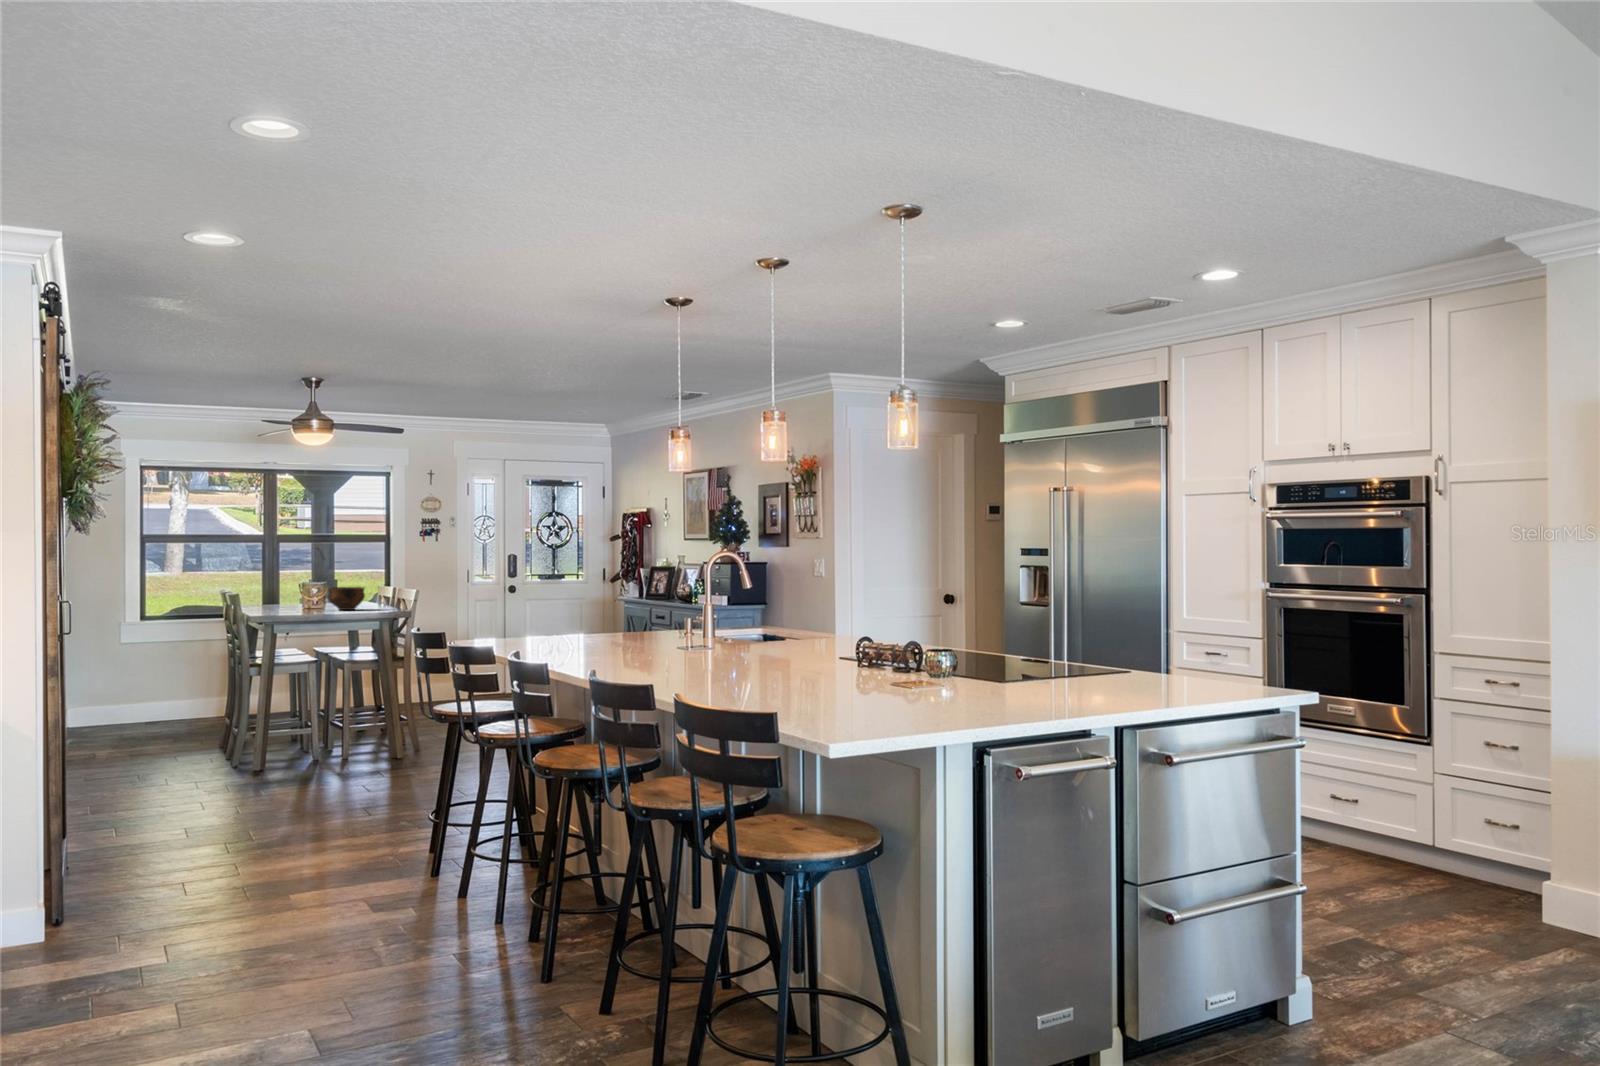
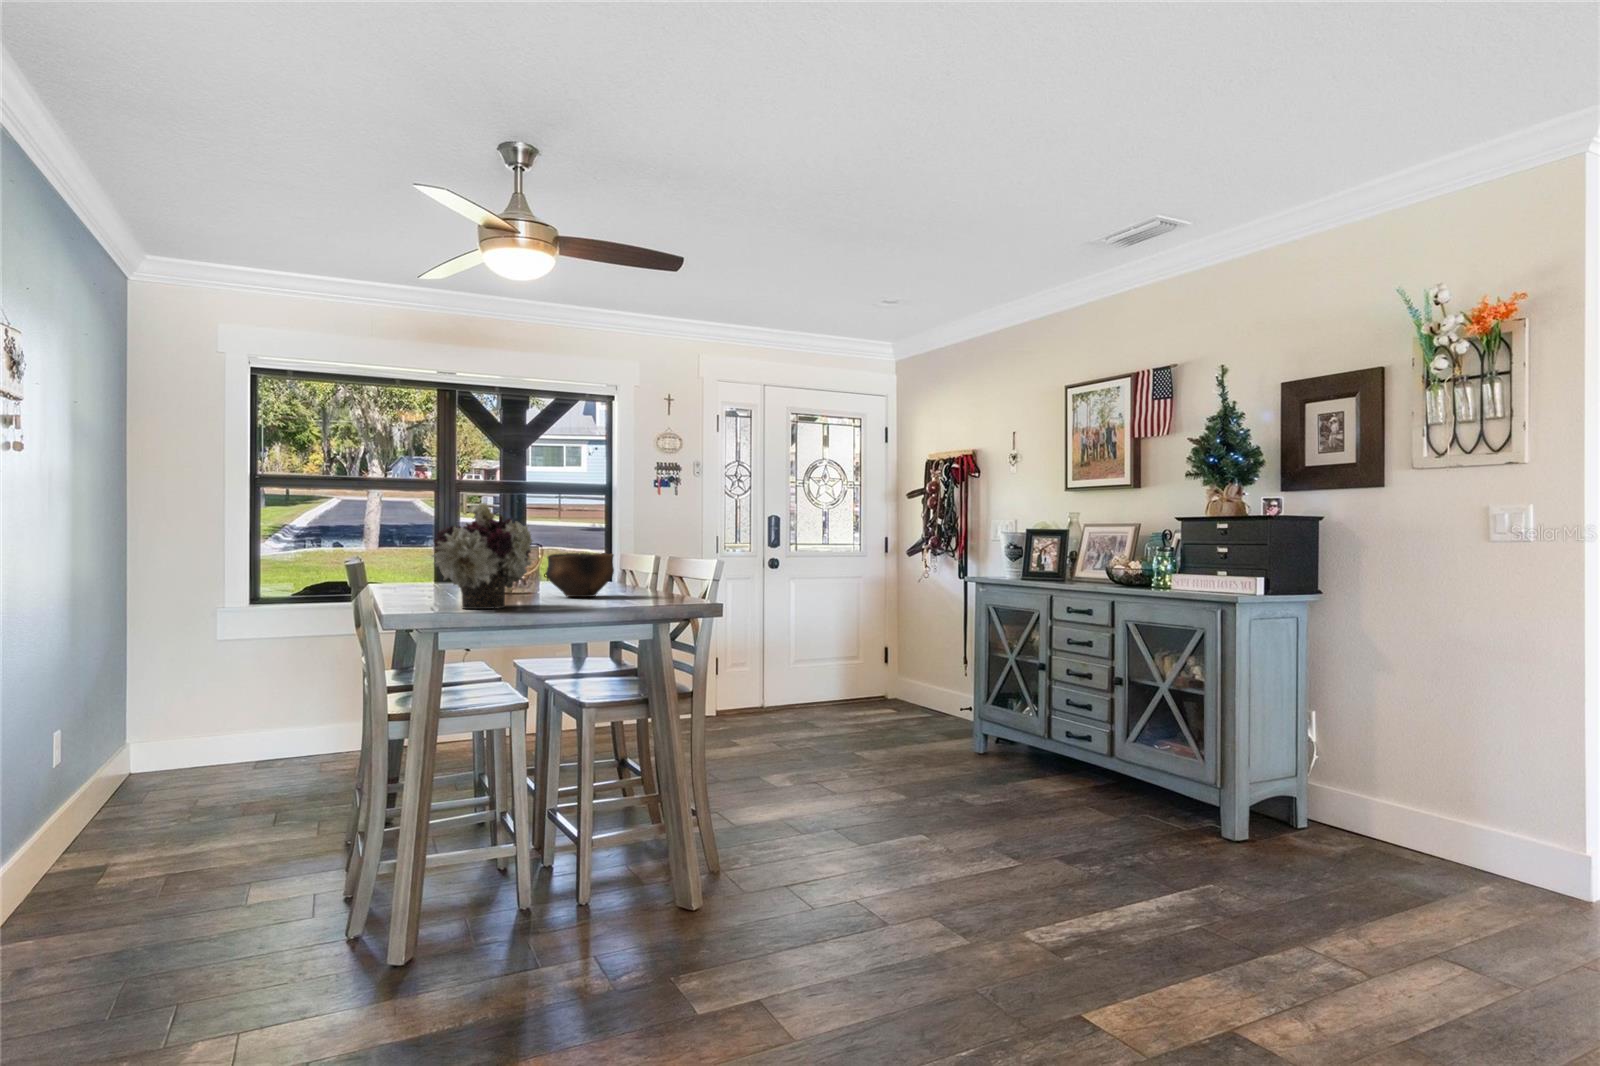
flower arrangement: none [268,565,318,615] -> present [432,503,533,609]

